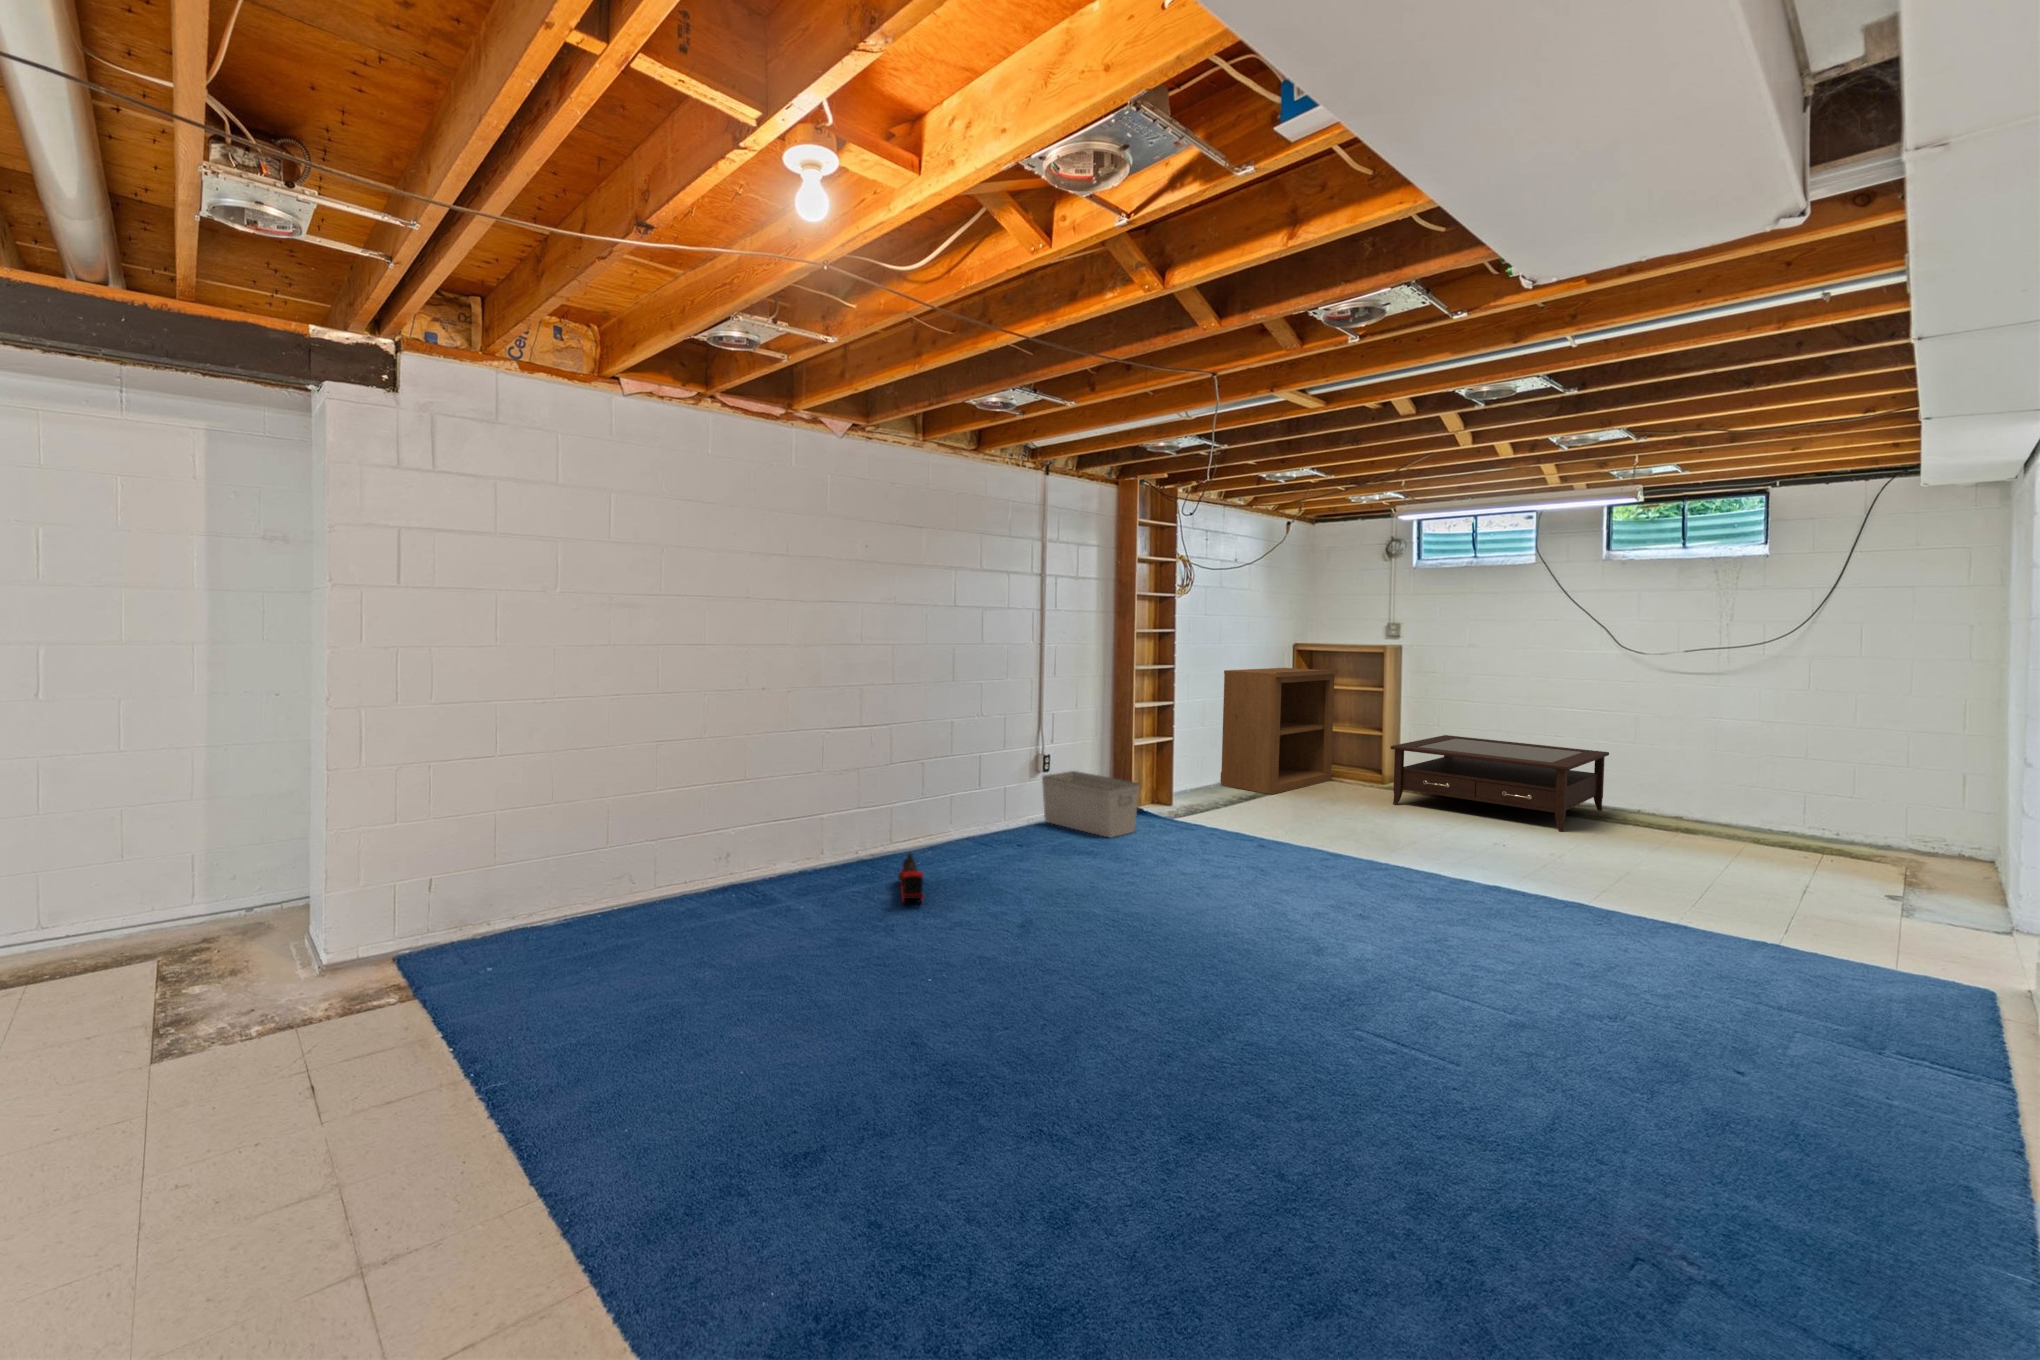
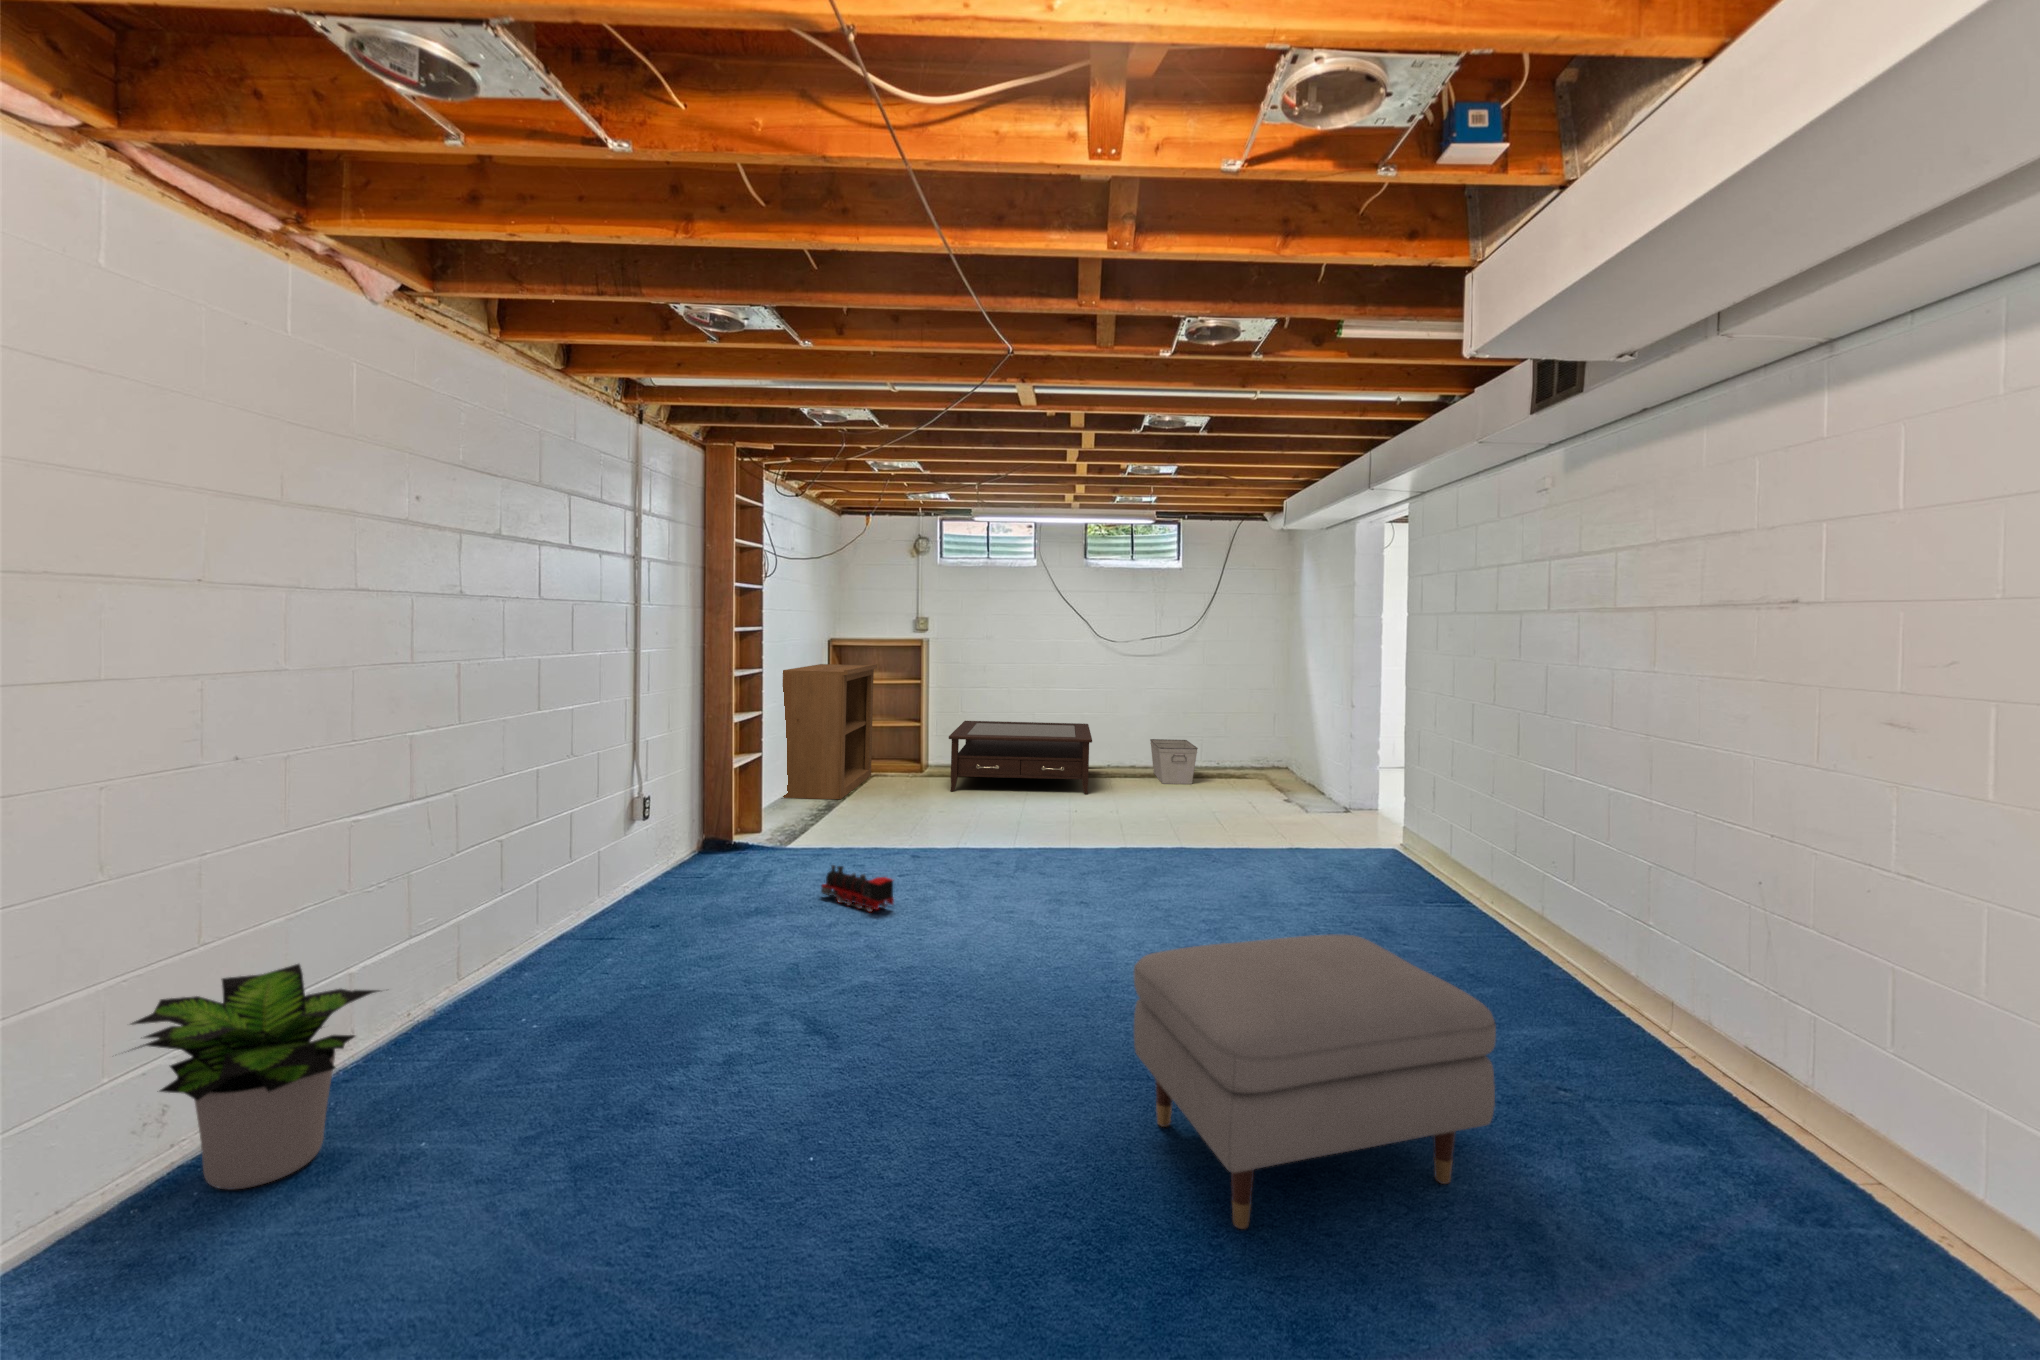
storage bin: present [1042,771,1140,838] -> present [1150,739,1198,784]
potted plant: none [699,803,806,906] -> present [128,964,379,1189]
toy train: present [898,853,924,902] -> present [821,865,894,912]
ottoman: none [1101,911,1433,1211] -> present [1134,935,1496,1229]

